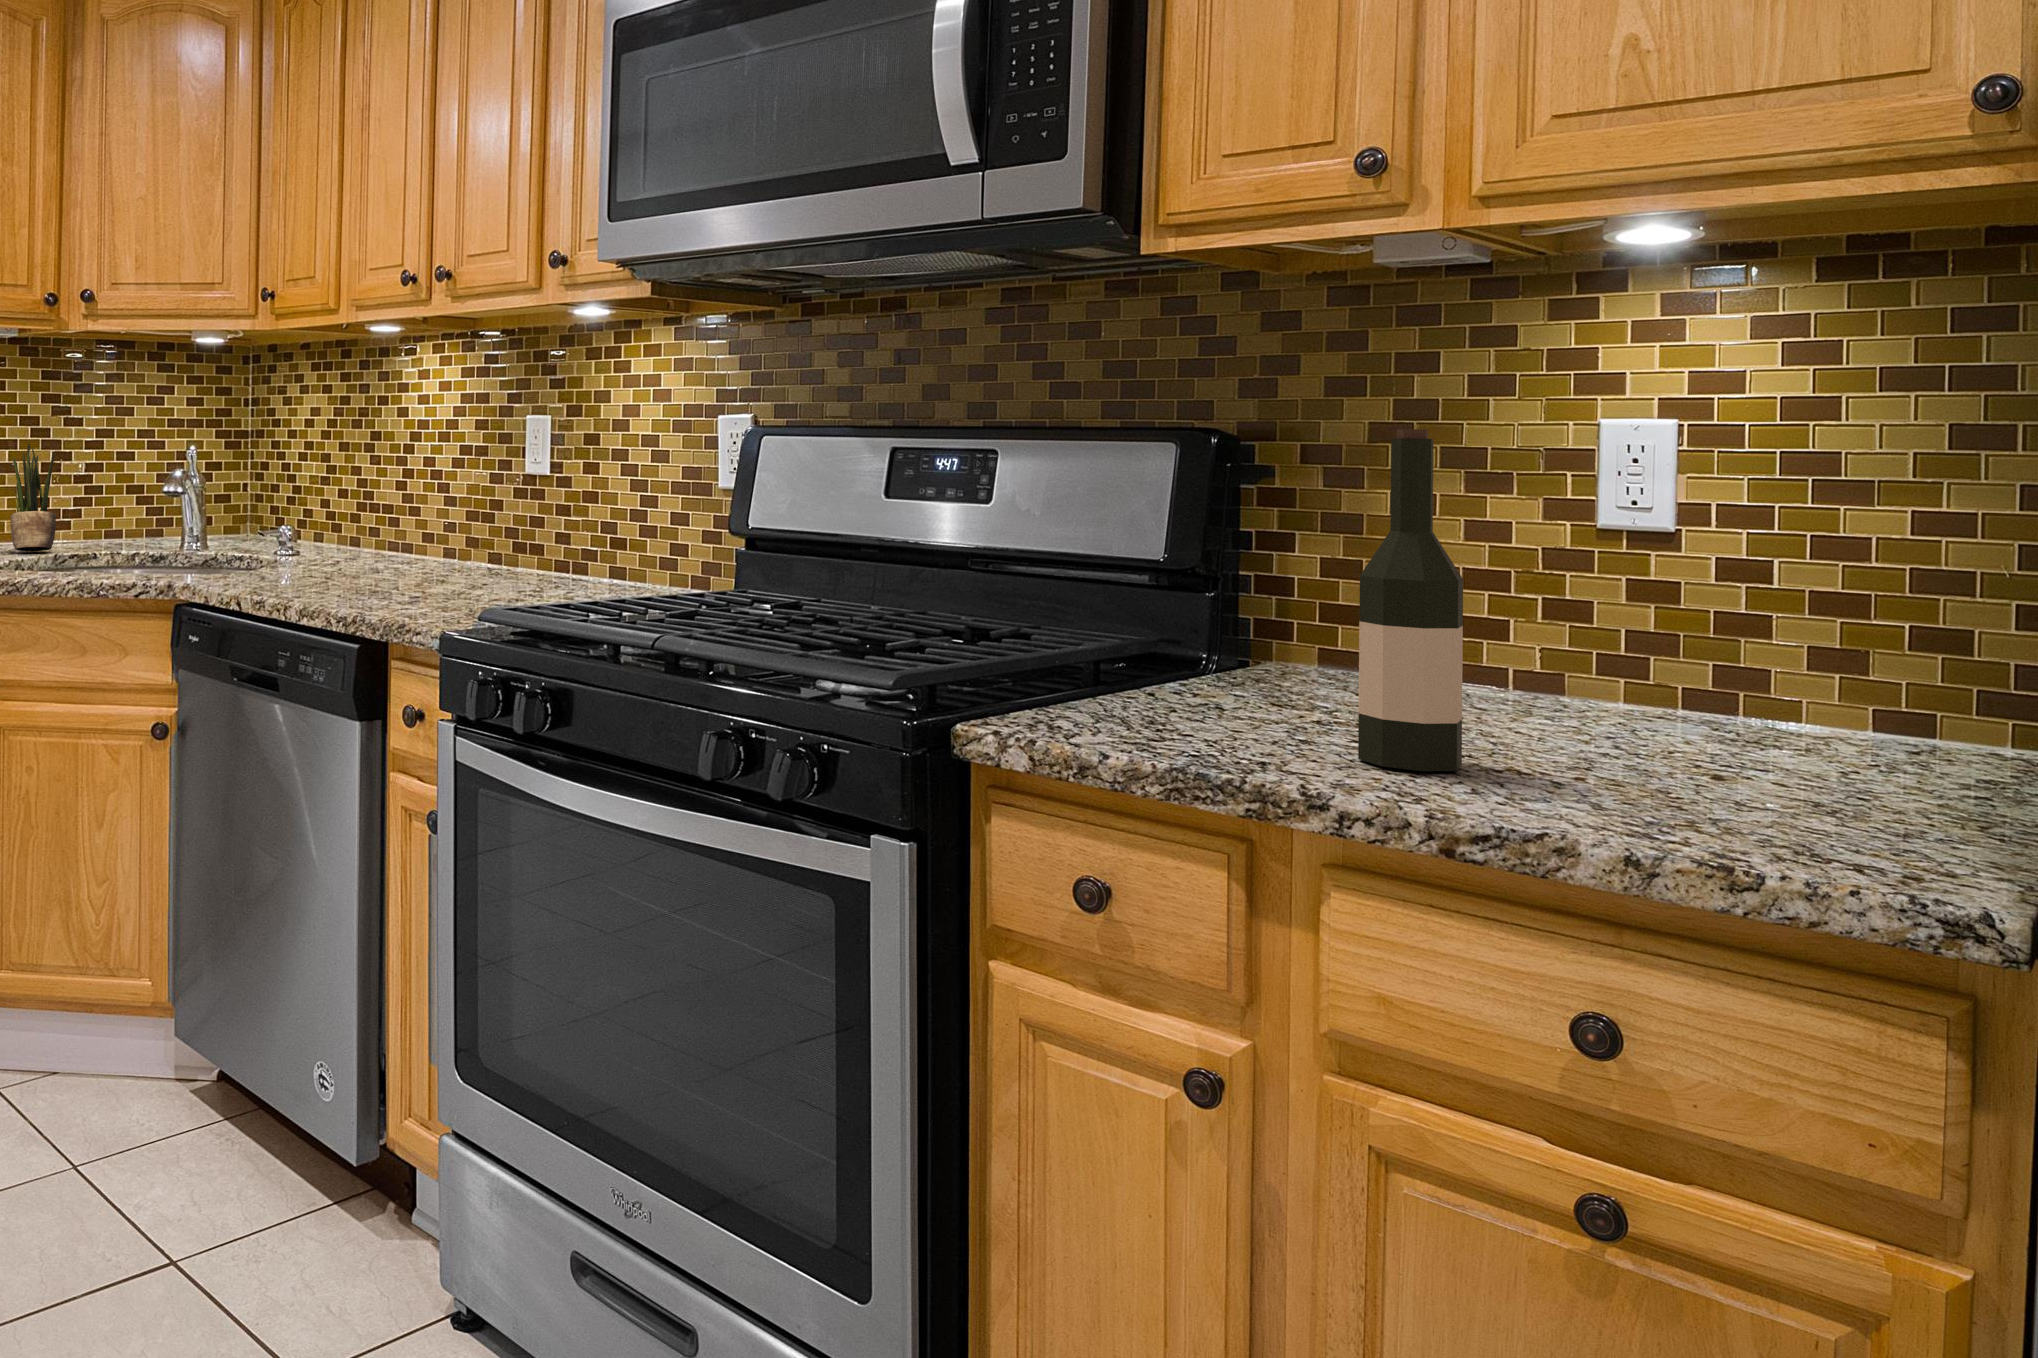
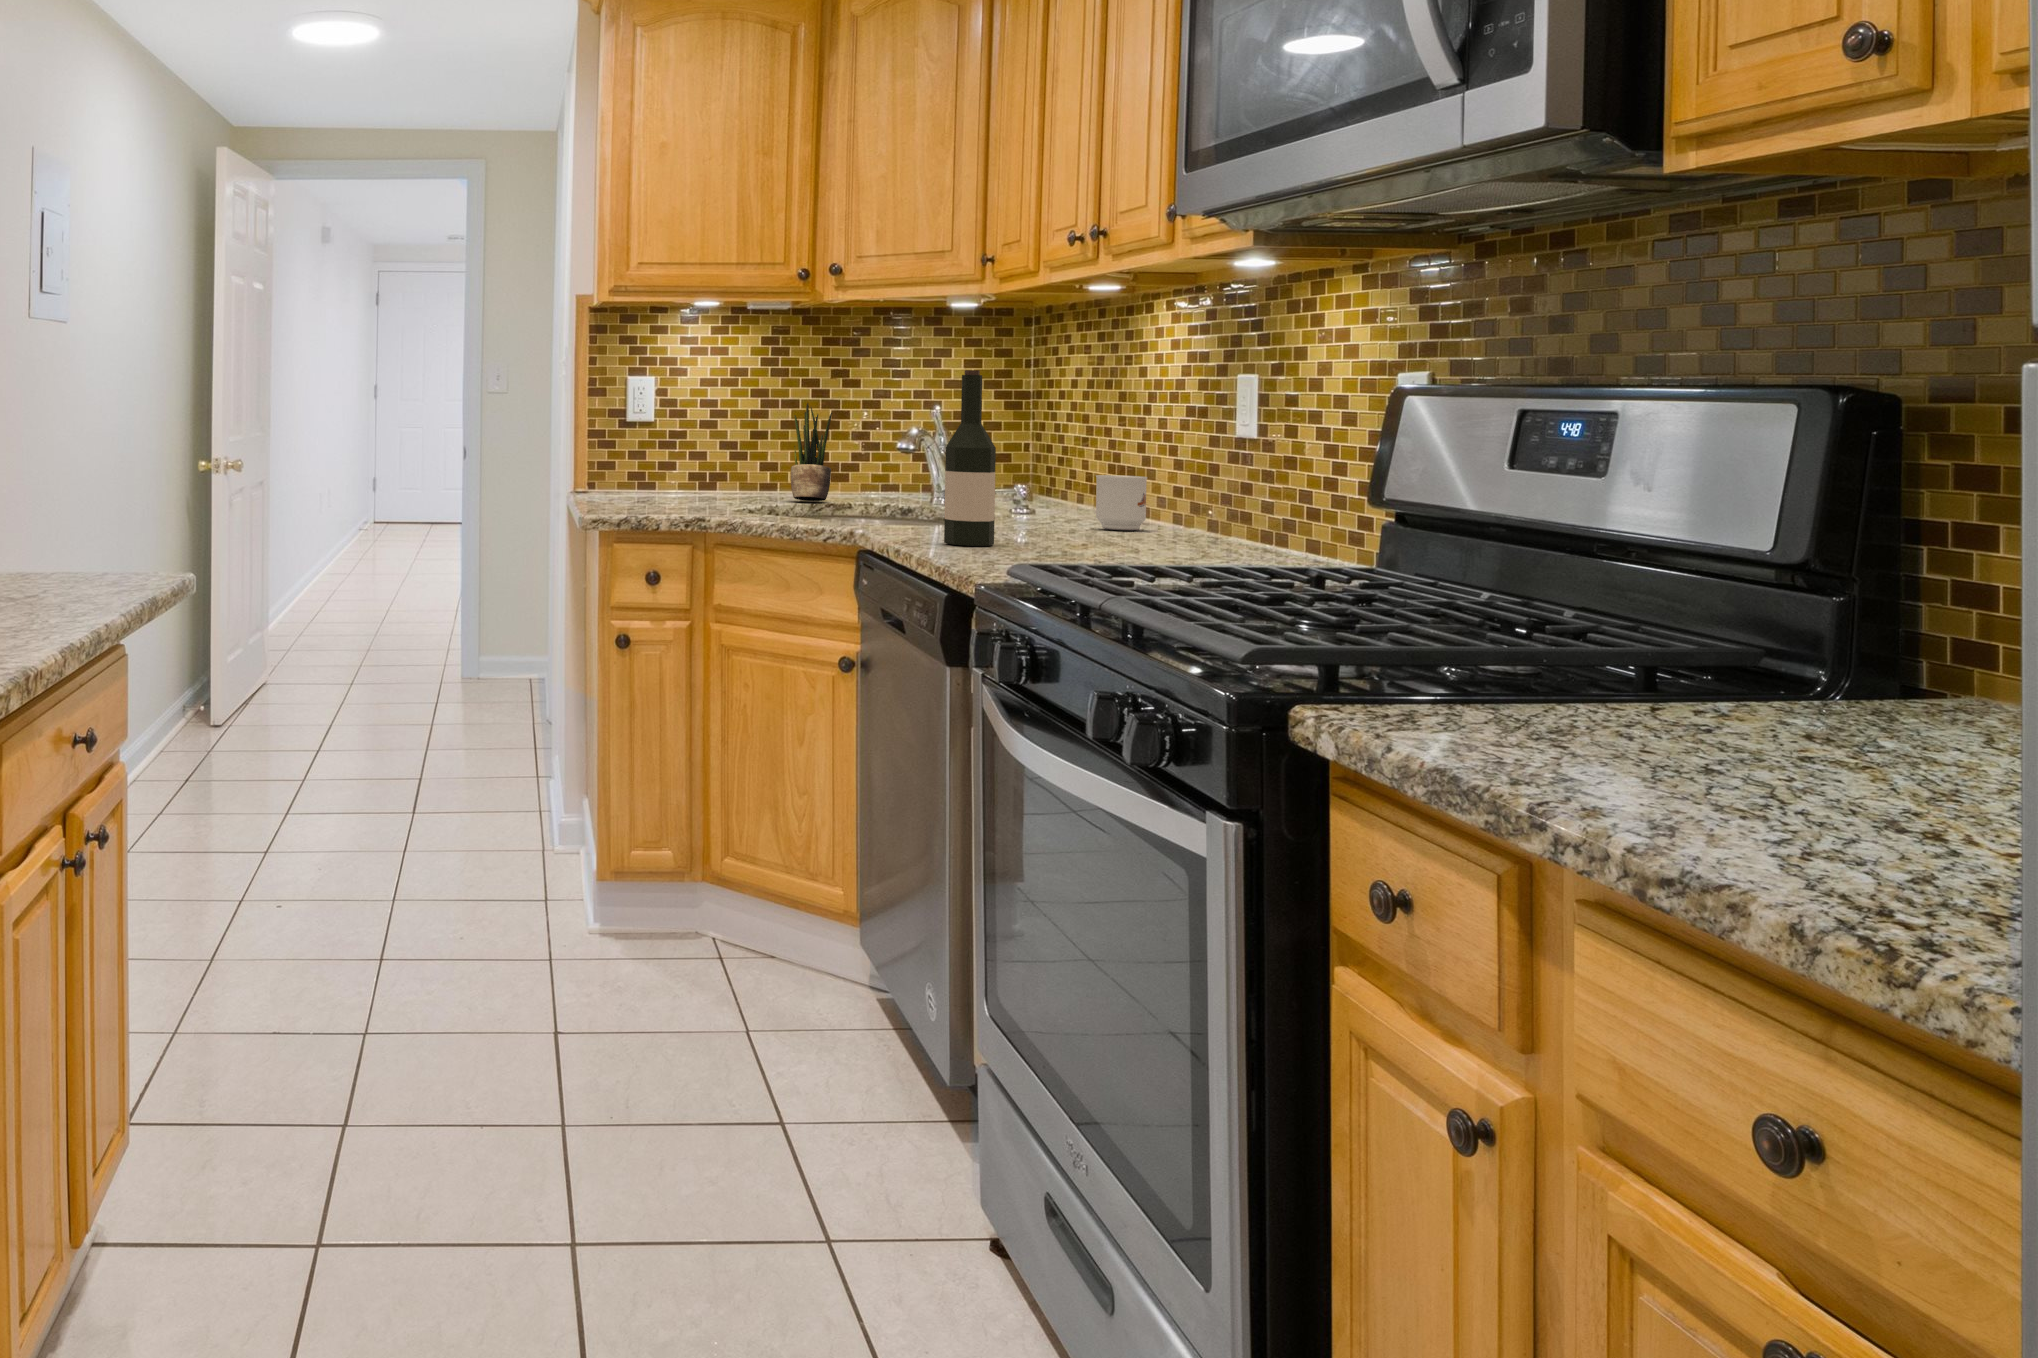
wine bottle: present [1358,429,1463,771] -> present [944,370,996,546]
mug: none [387,513,435,566] -> present [1096,475,1147,530]

